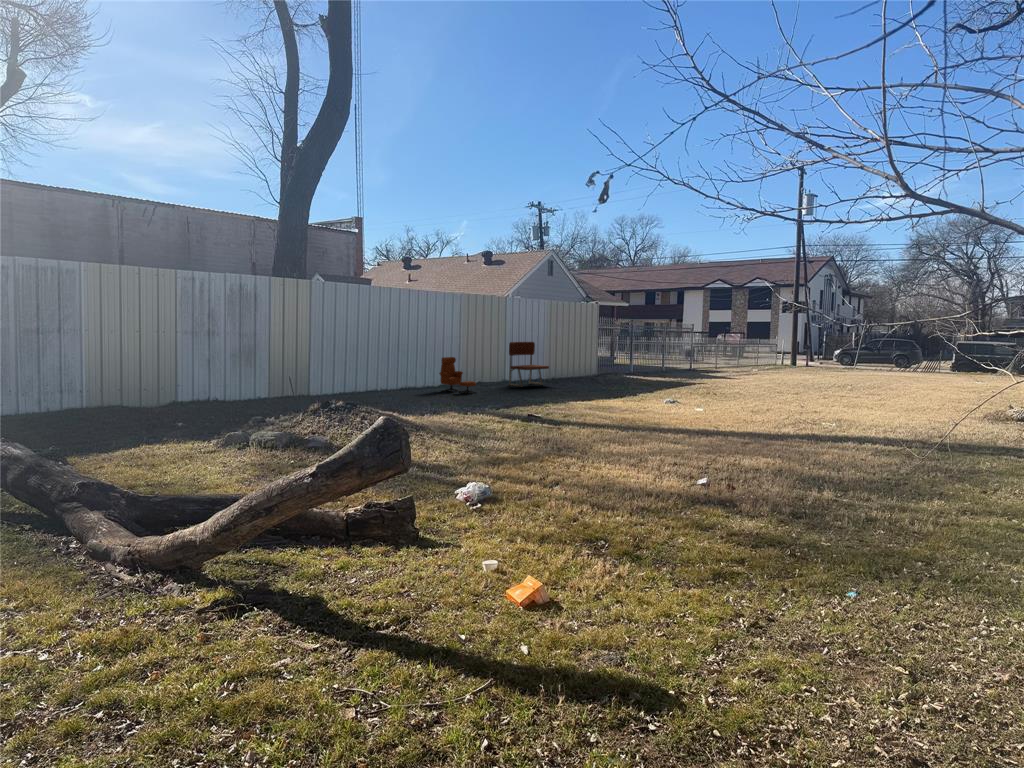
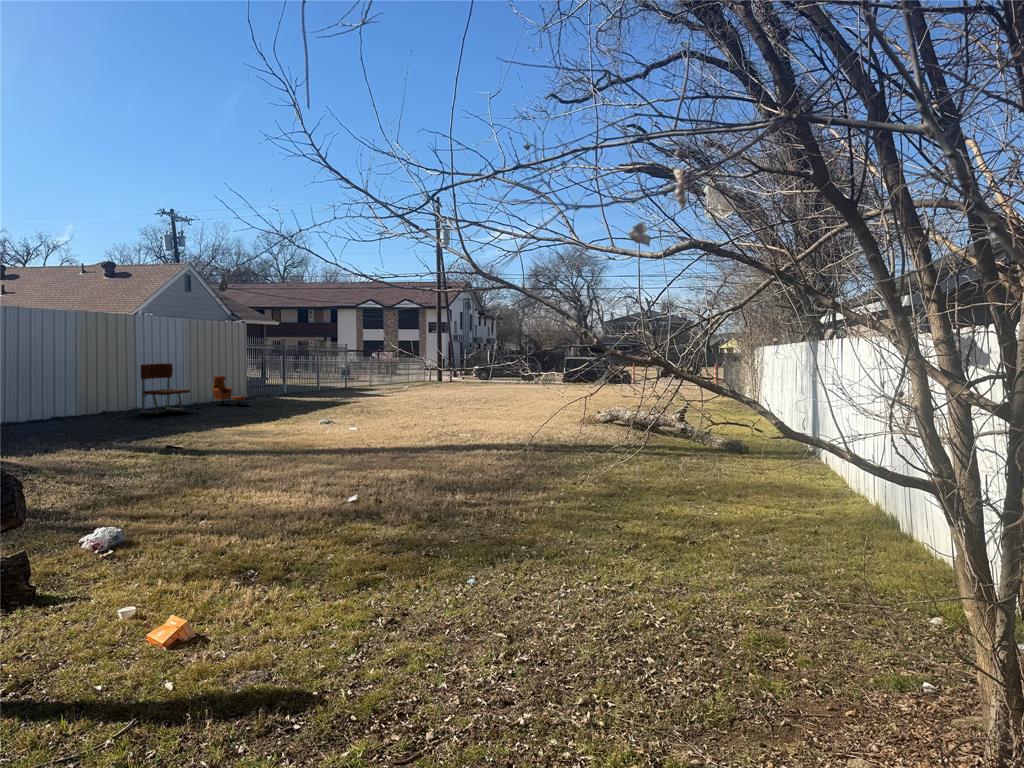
lounge chair: present [439,357,476,394] -> present [212,376,246,406]

